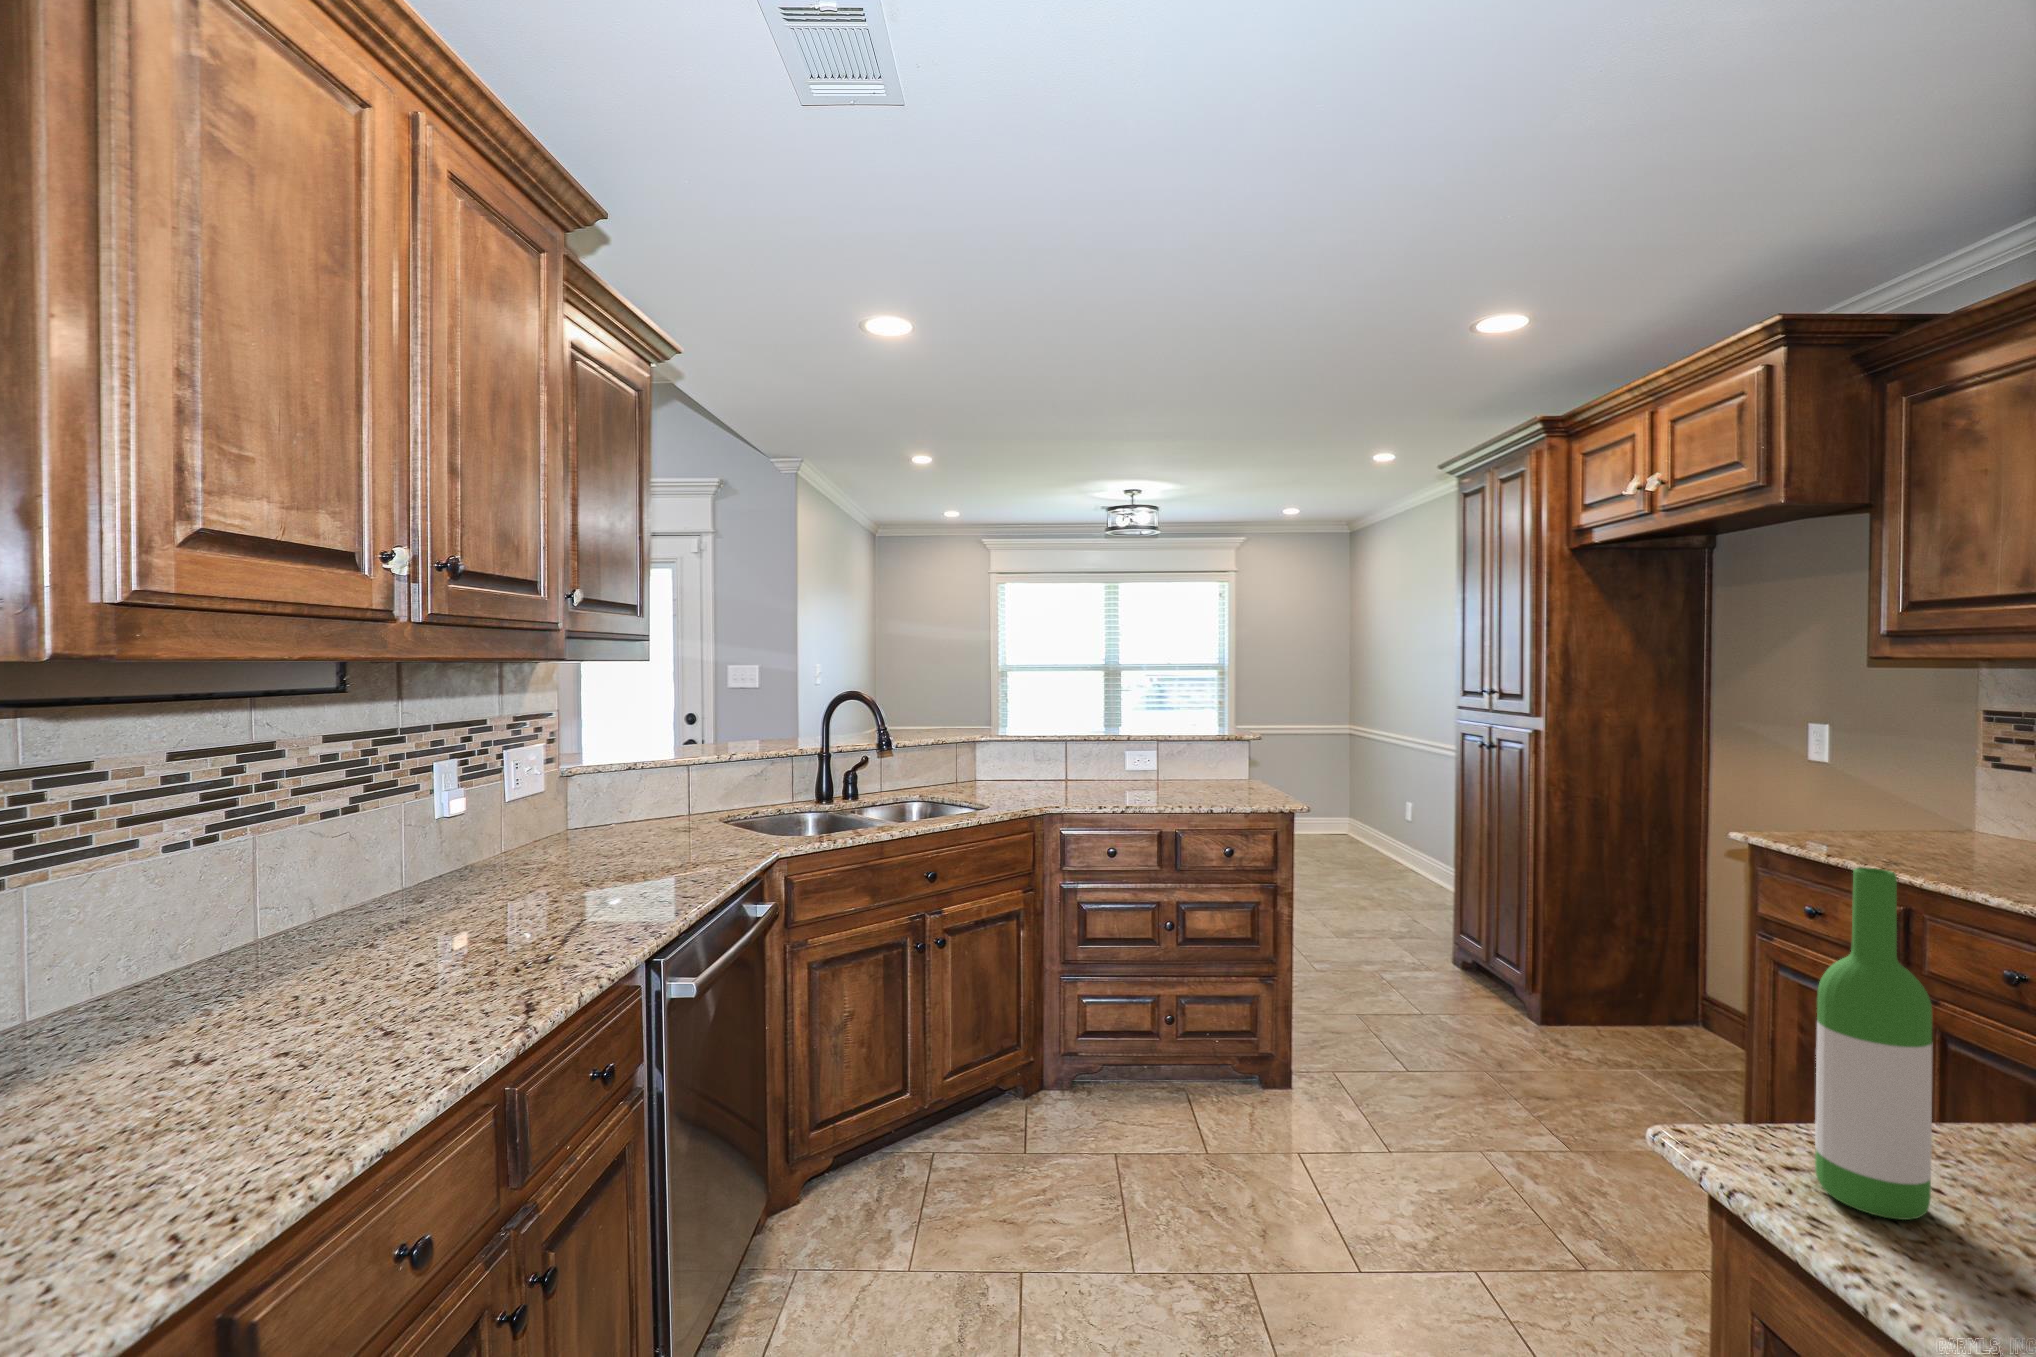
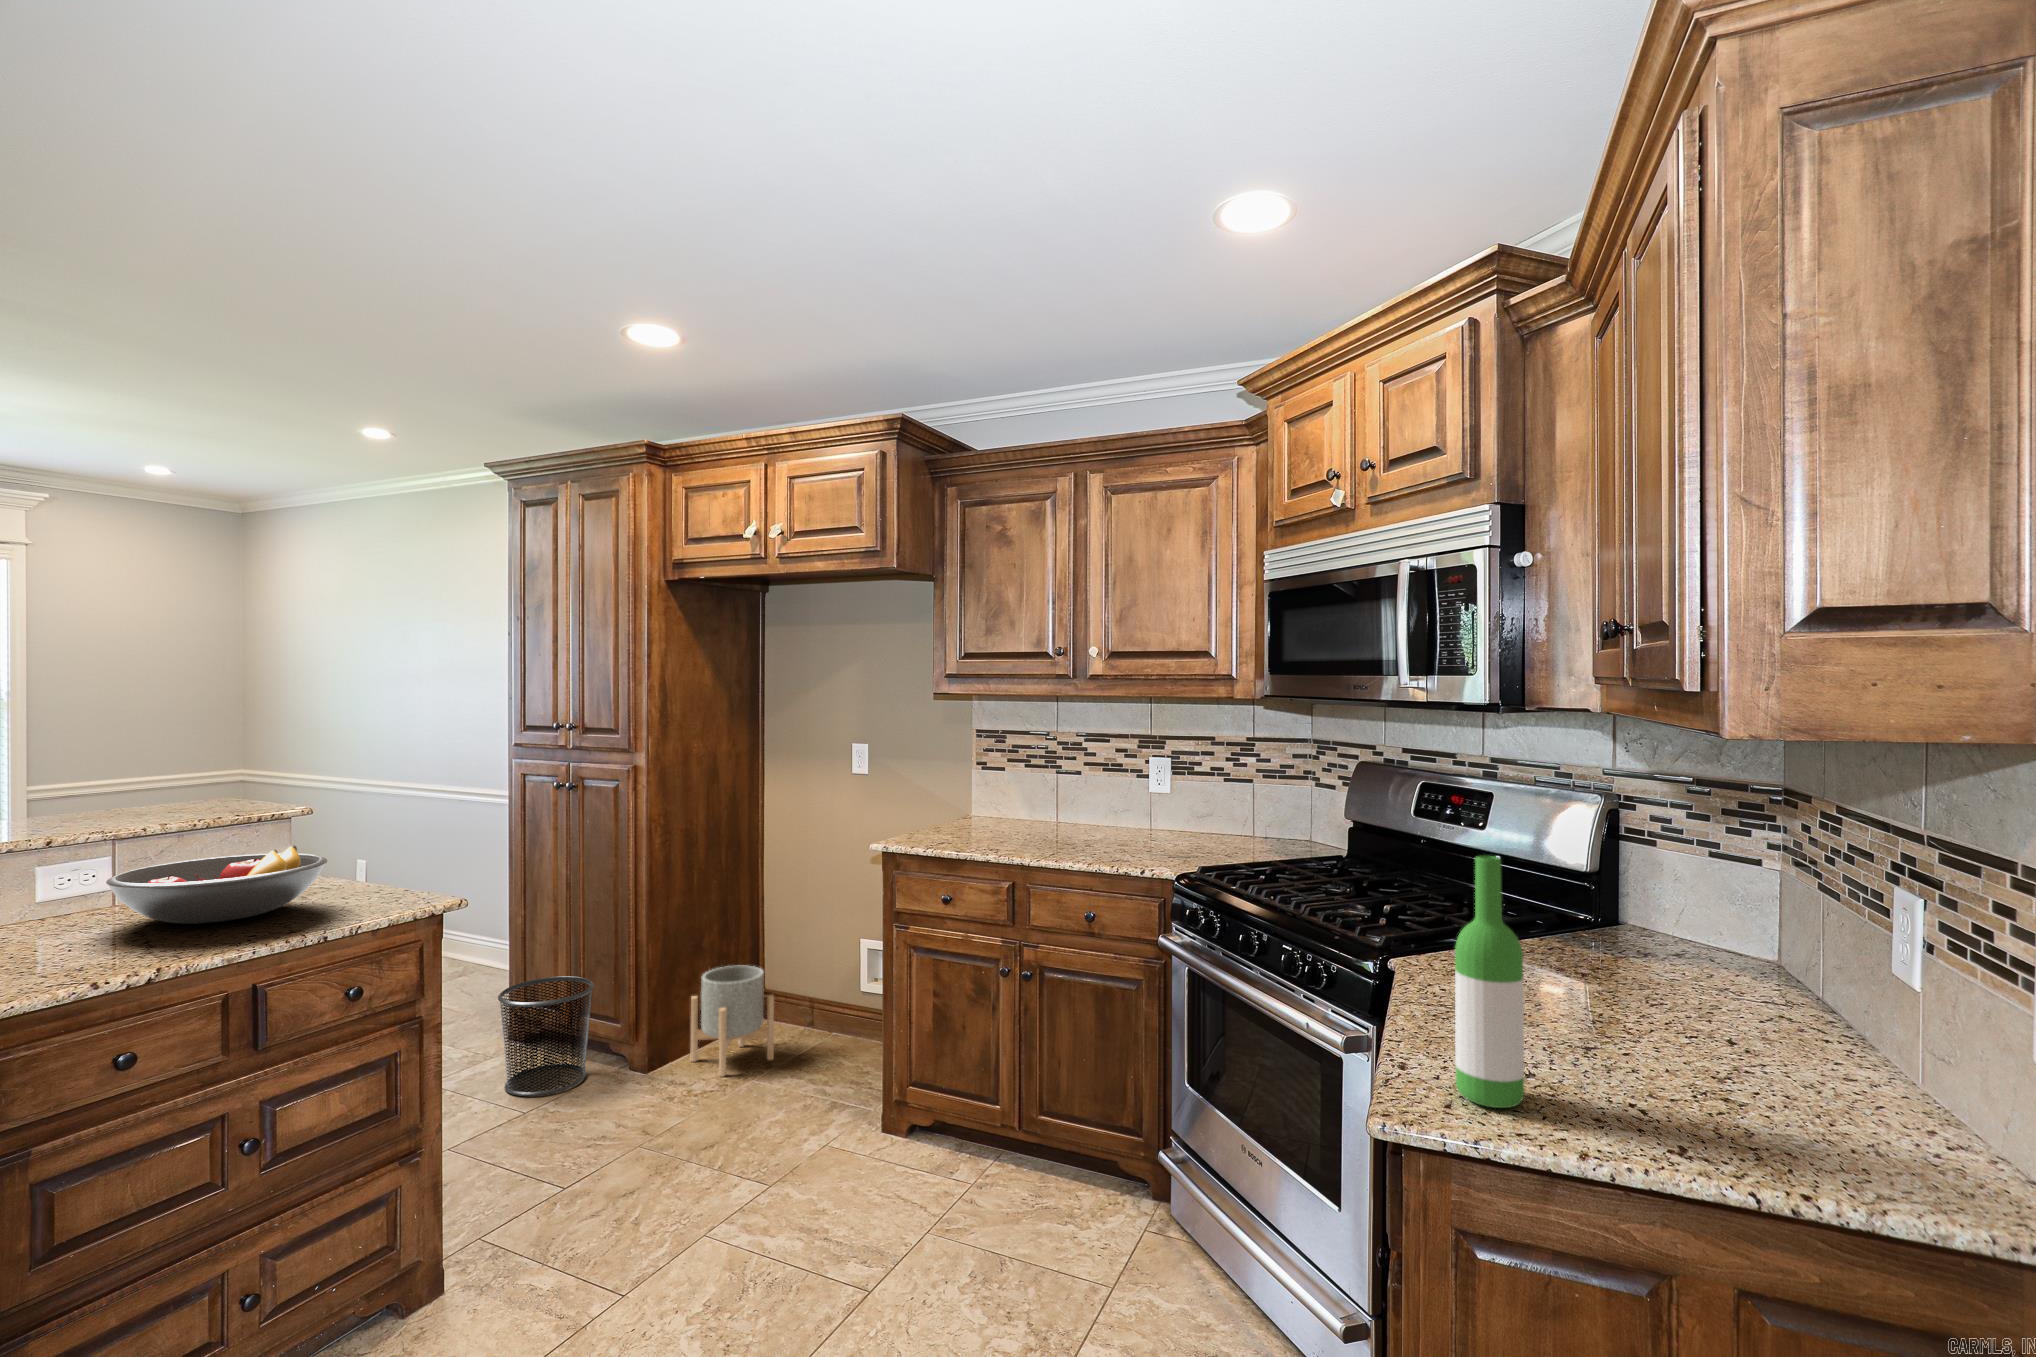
fruit bowl: none [1122,758,1226,797] -> present [106,845,327,924]
waste bin: none [1415,910,1498,1010] -> present [498,976,594,1096]
planter: none [1593,947,1684,1062] -> present [691,965,774,1077]

